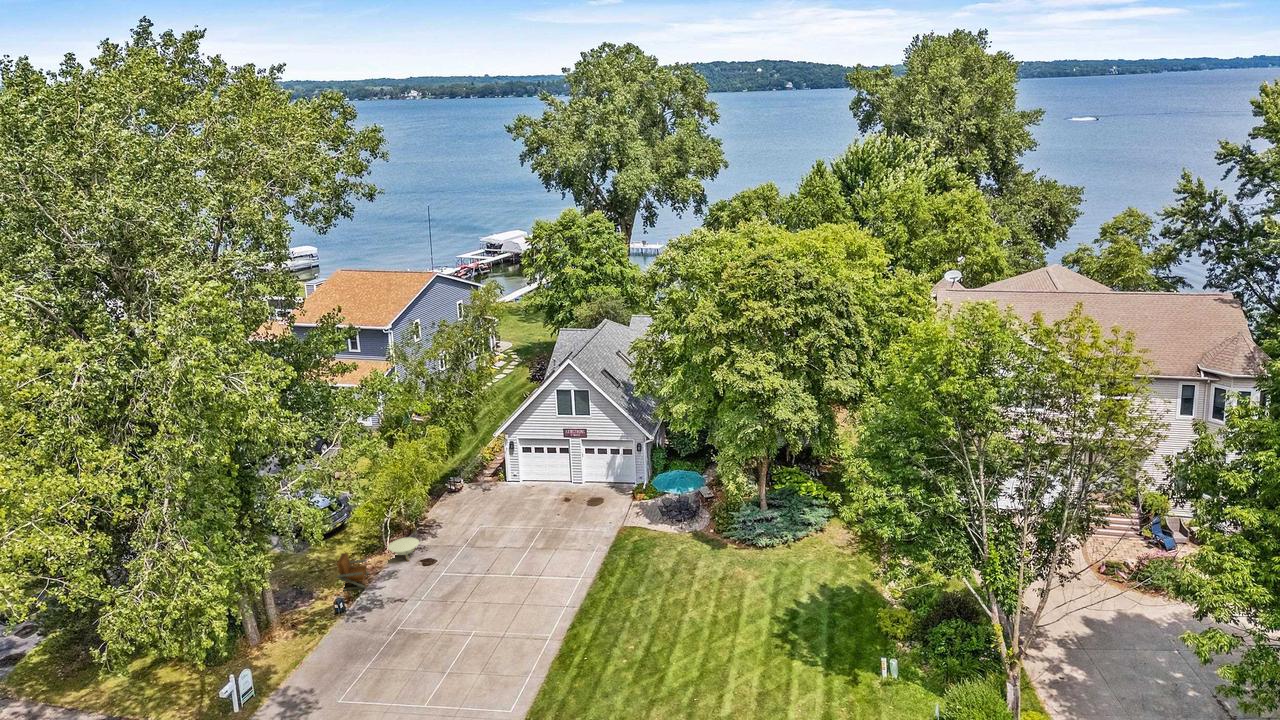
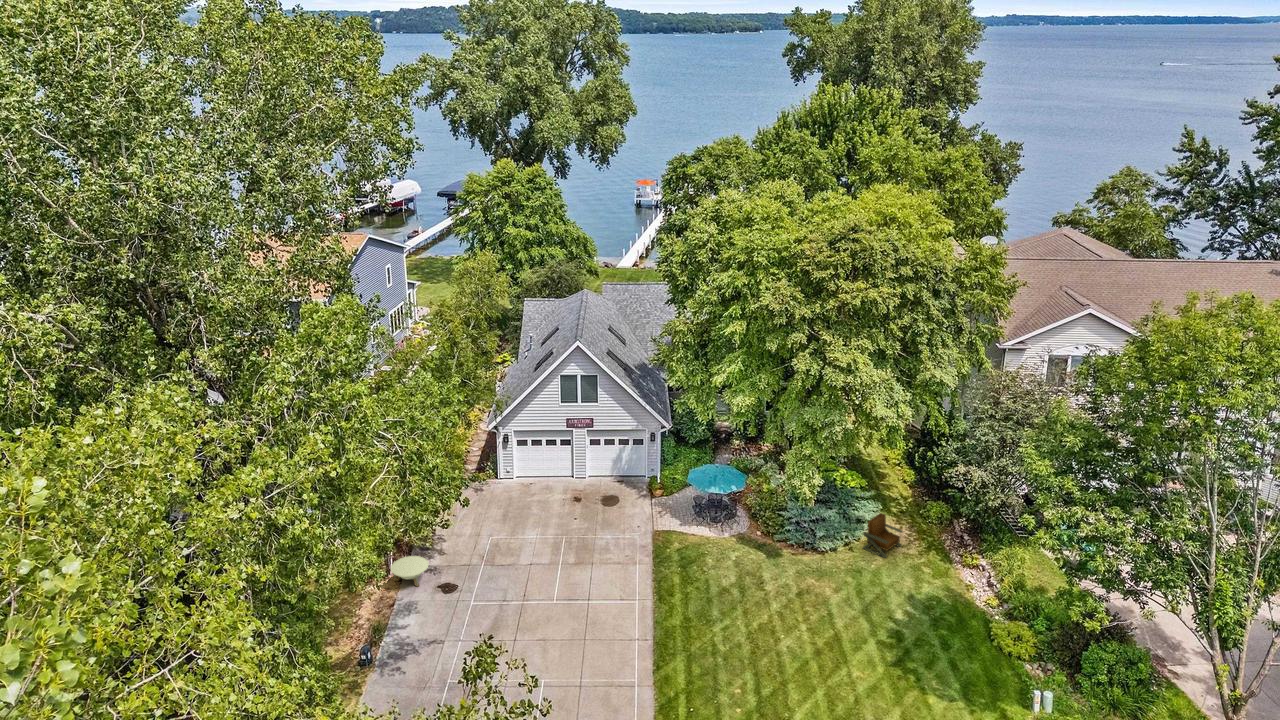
lounge chair: present [336,553,369,591] -> present [863,513,903,558]

